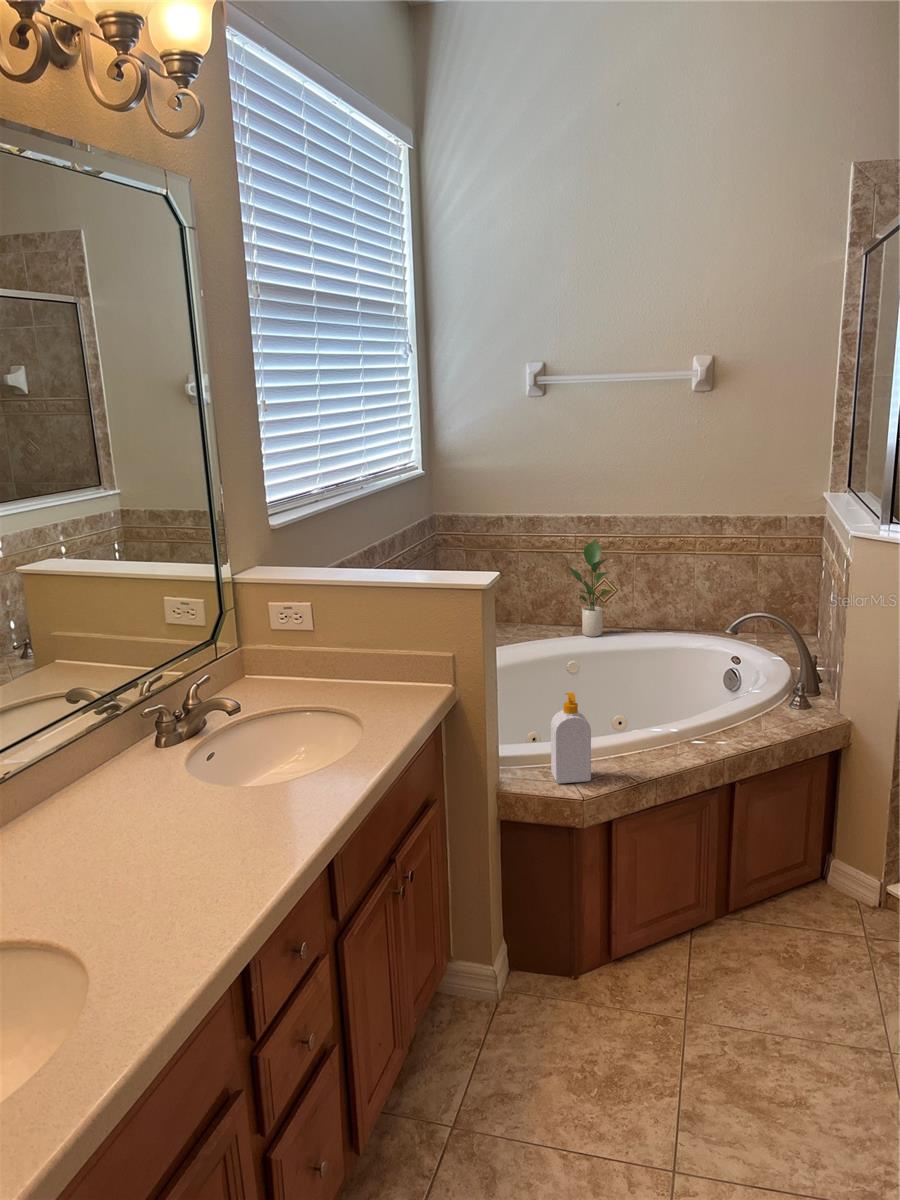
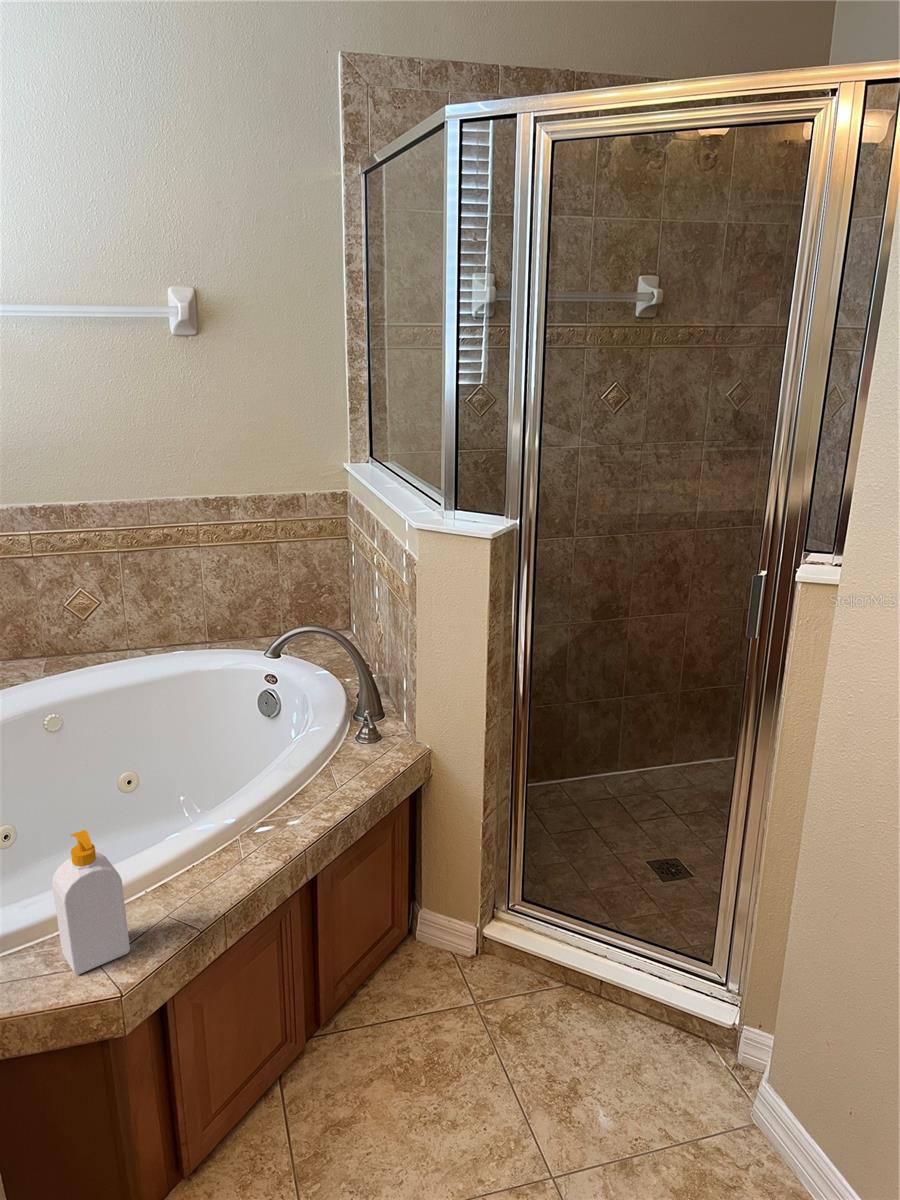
potted plant: present [568,541,612,637] -> none [24,542,97,675]

